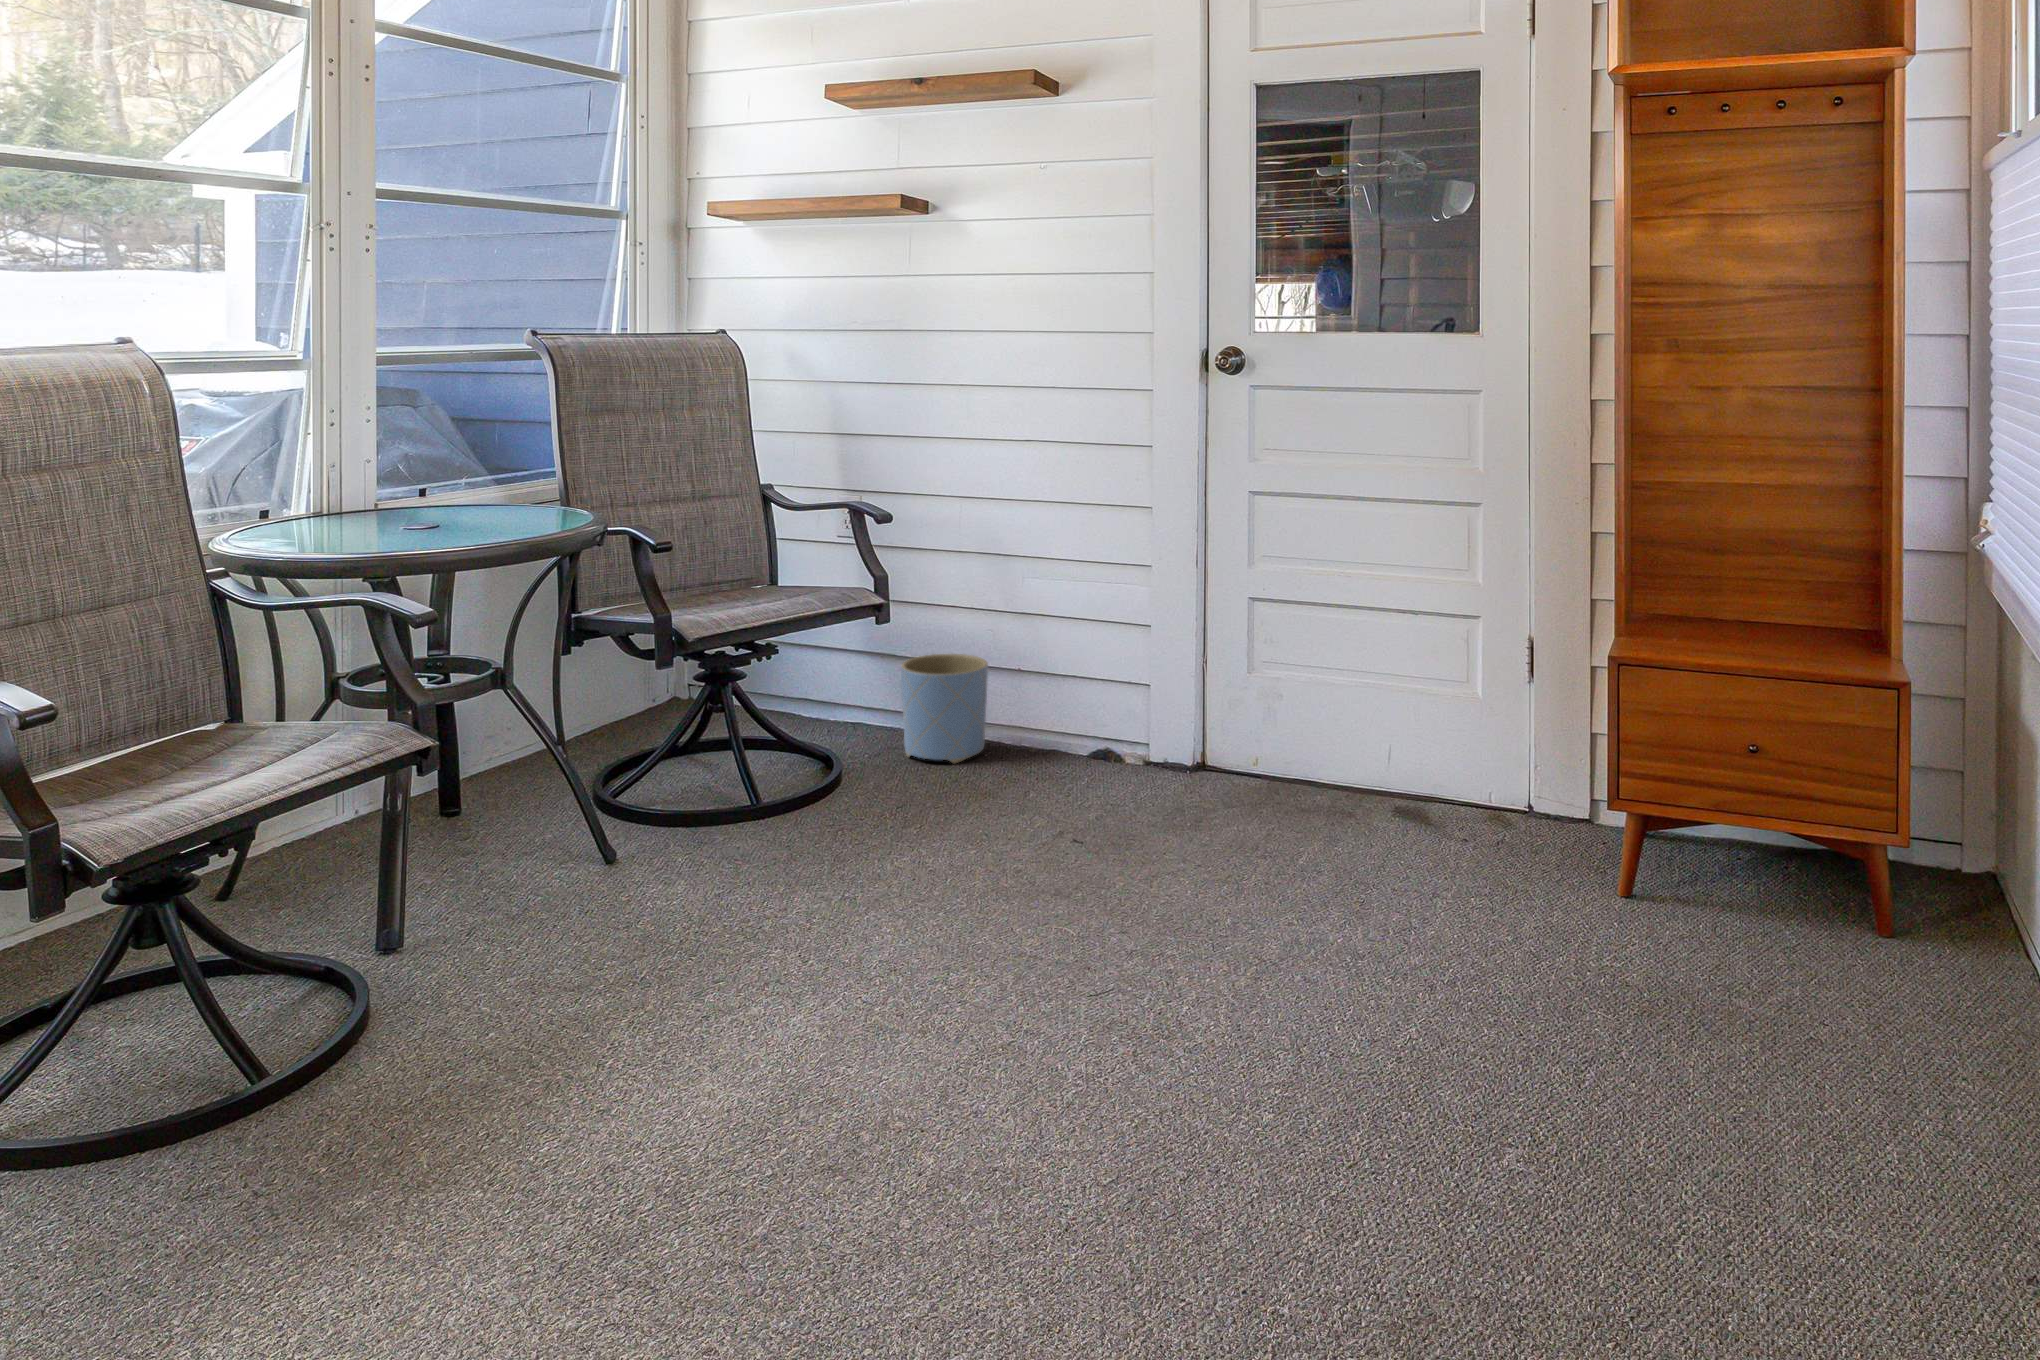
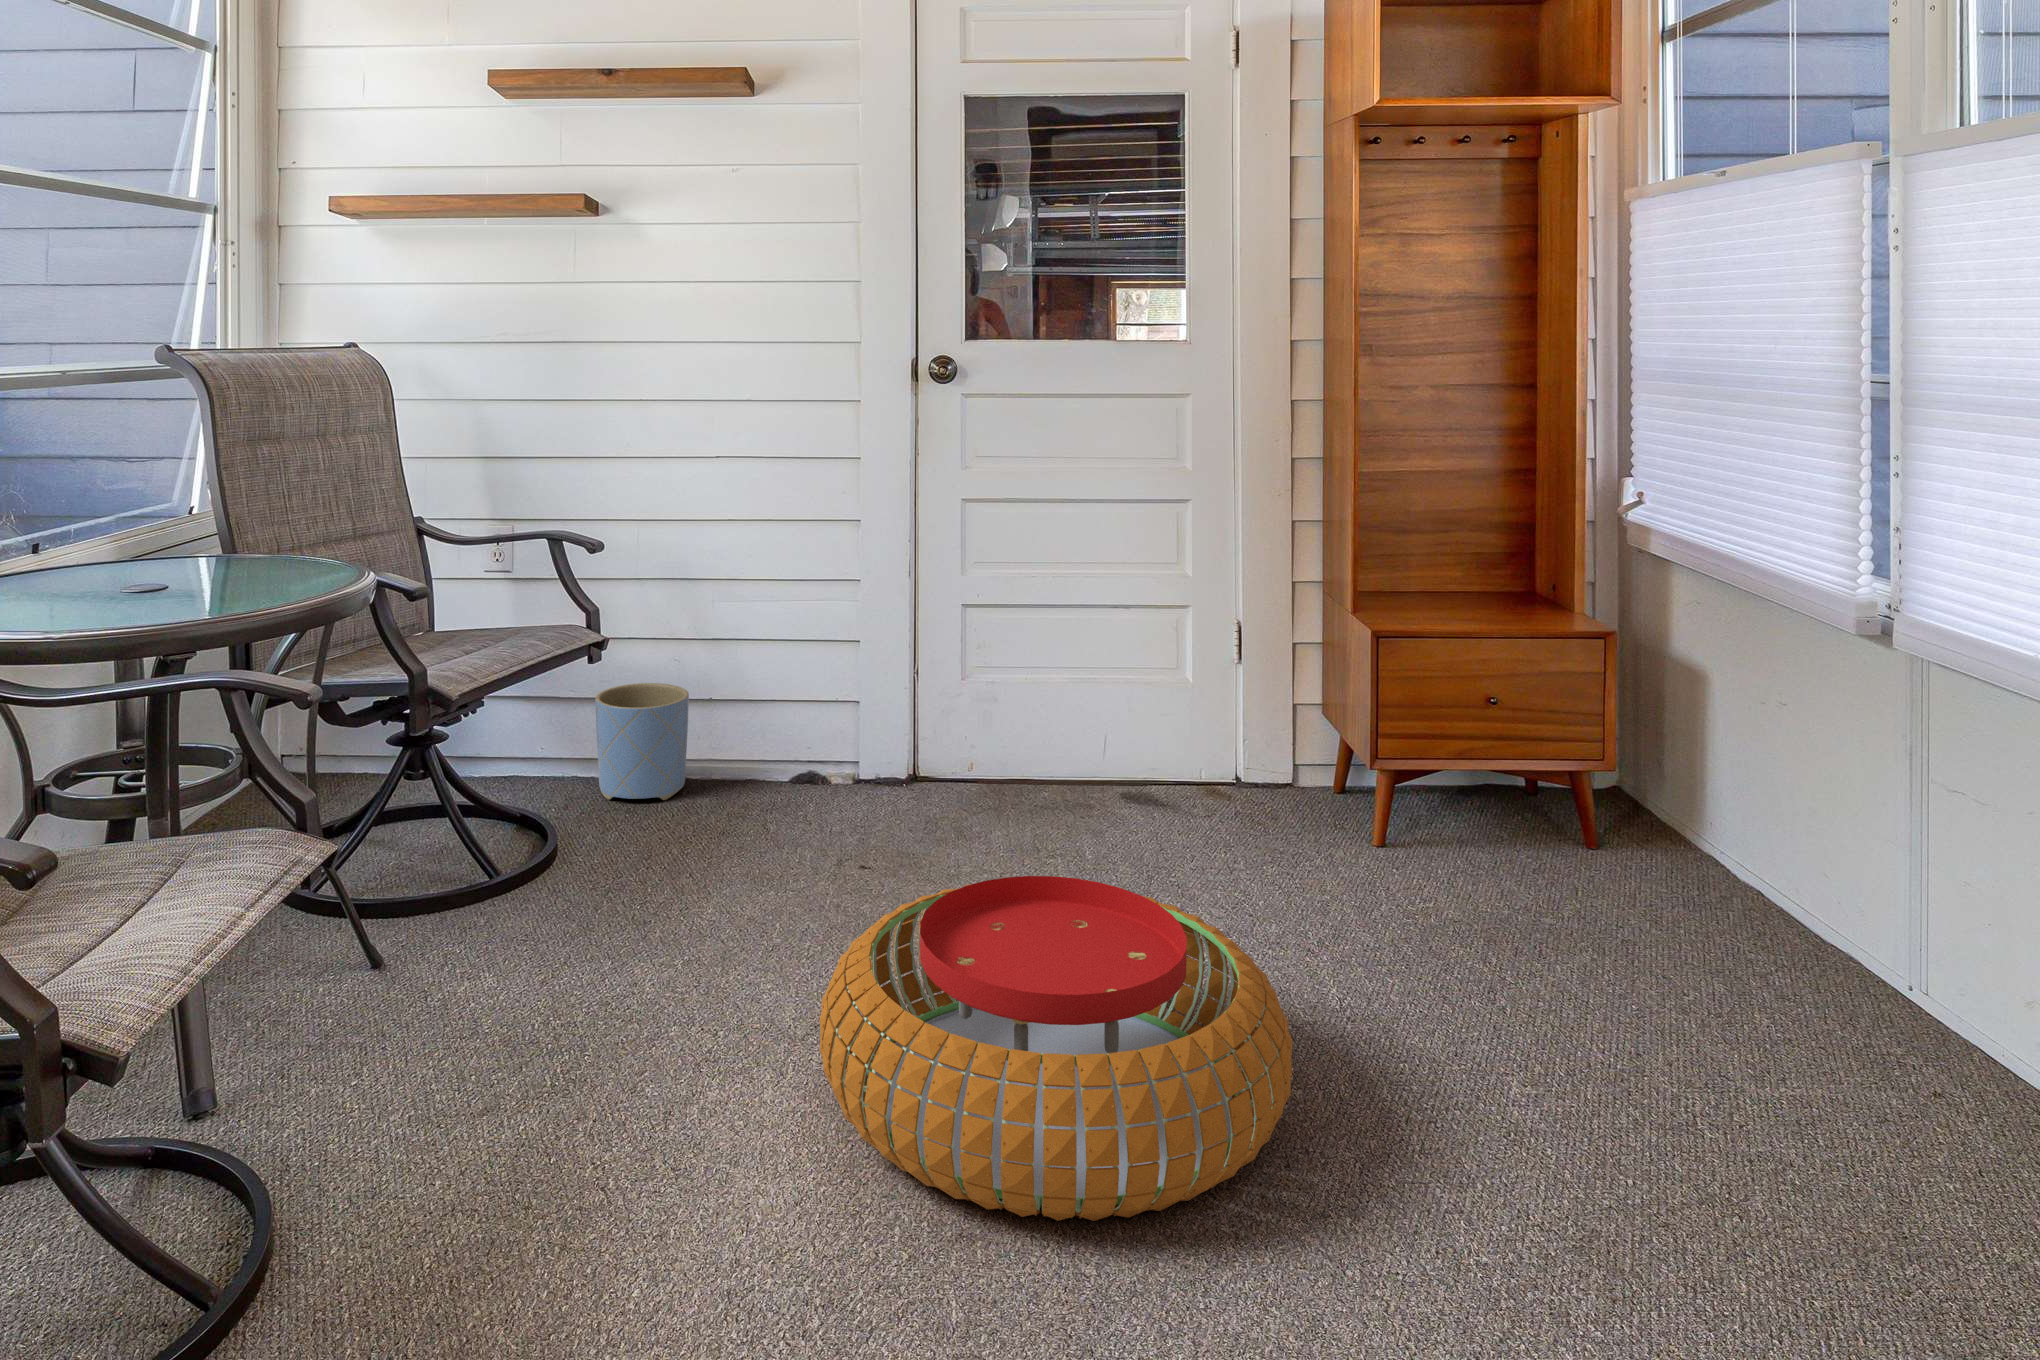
pouf: none [802,853,1260,1175] -> present [820,876,1292,1221]

